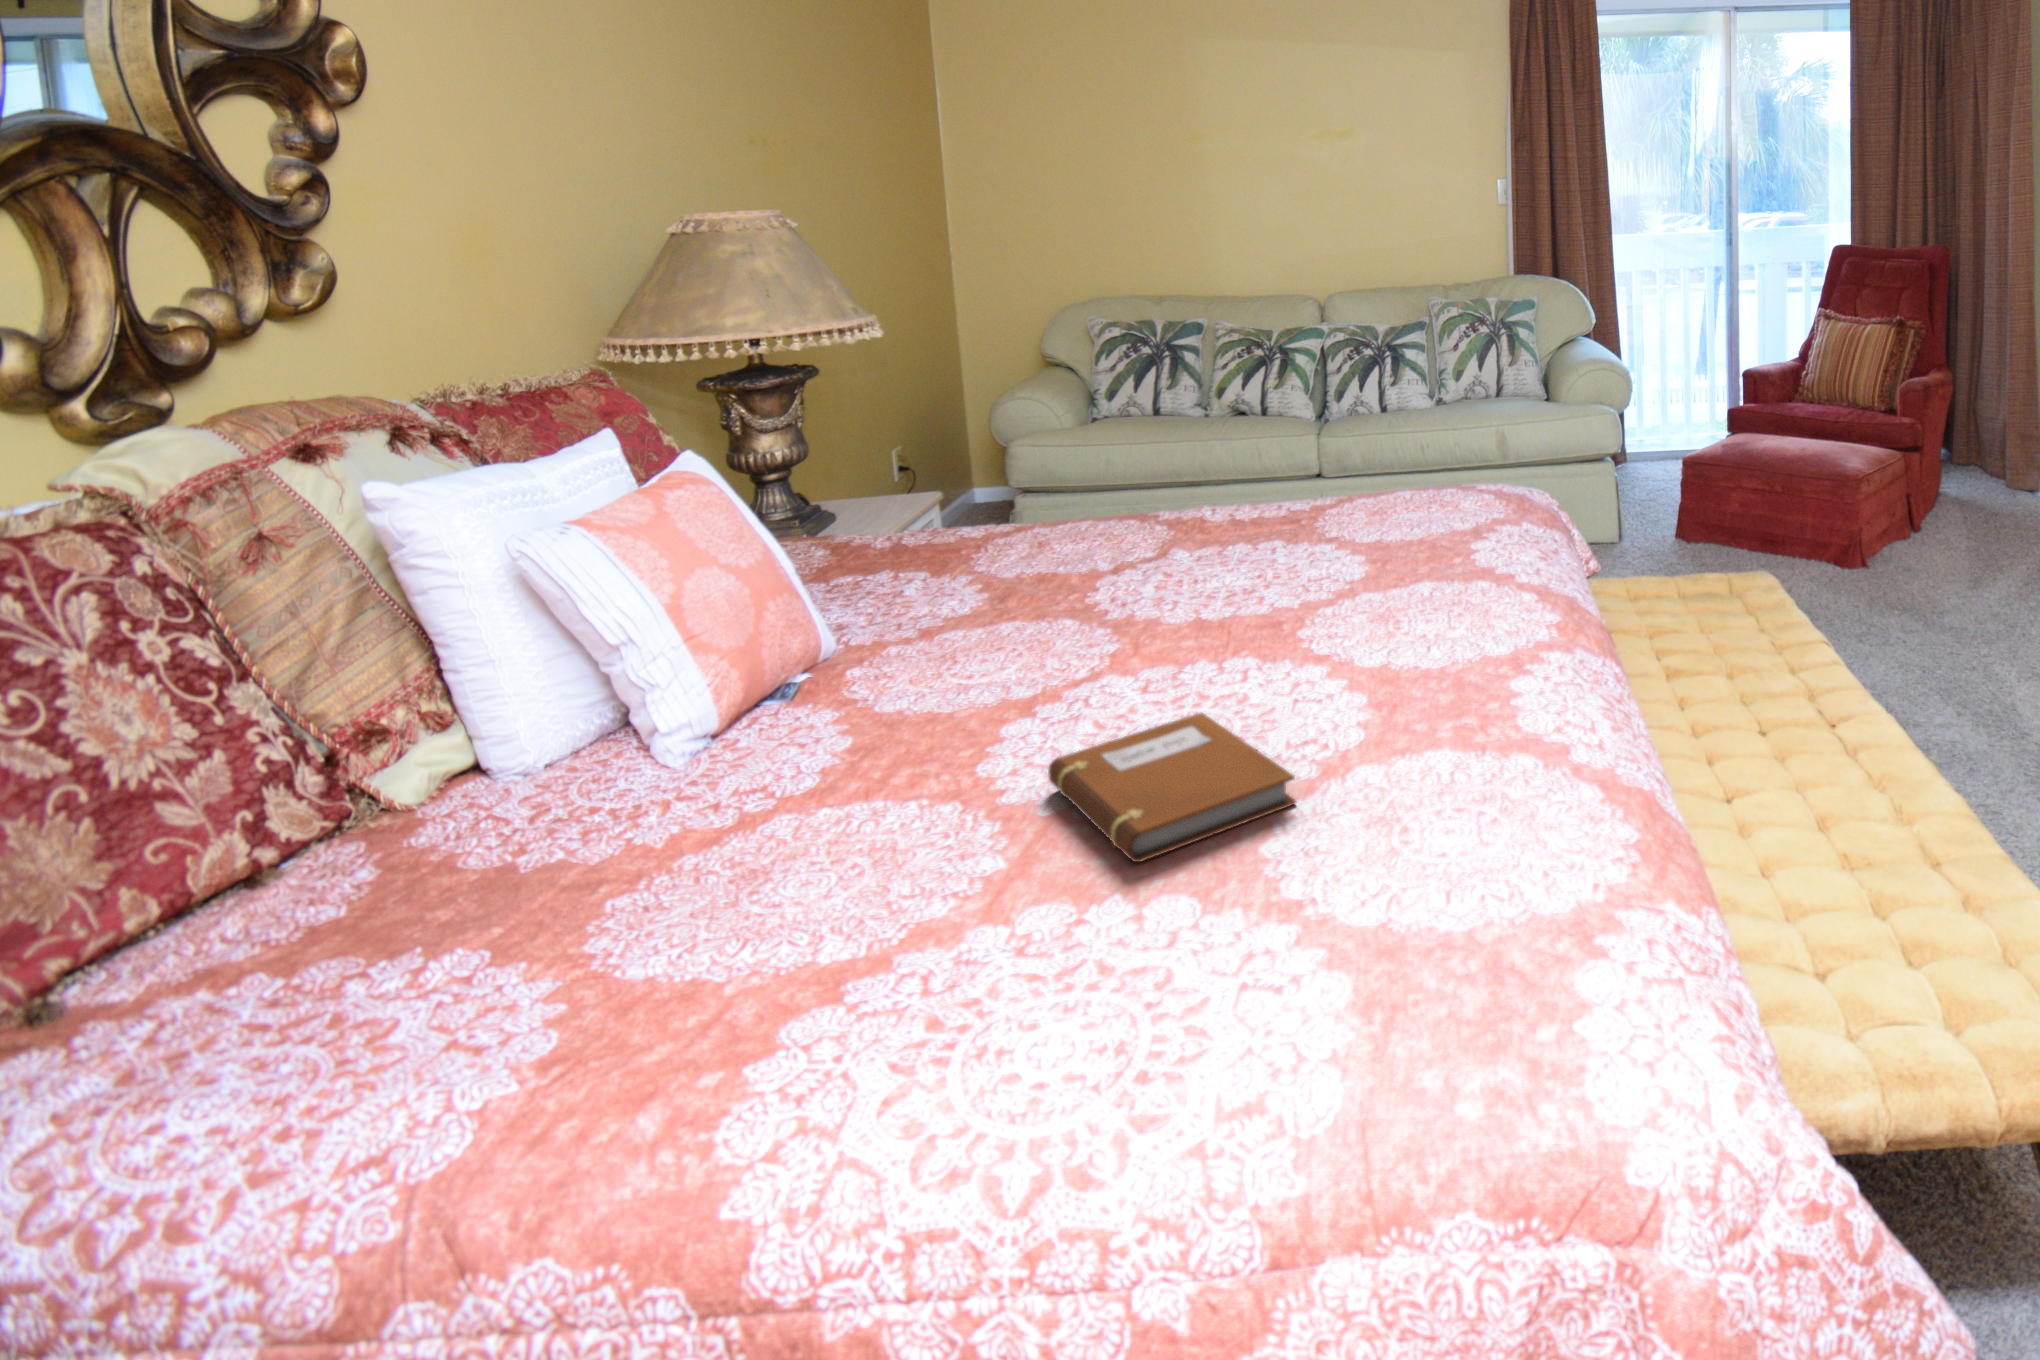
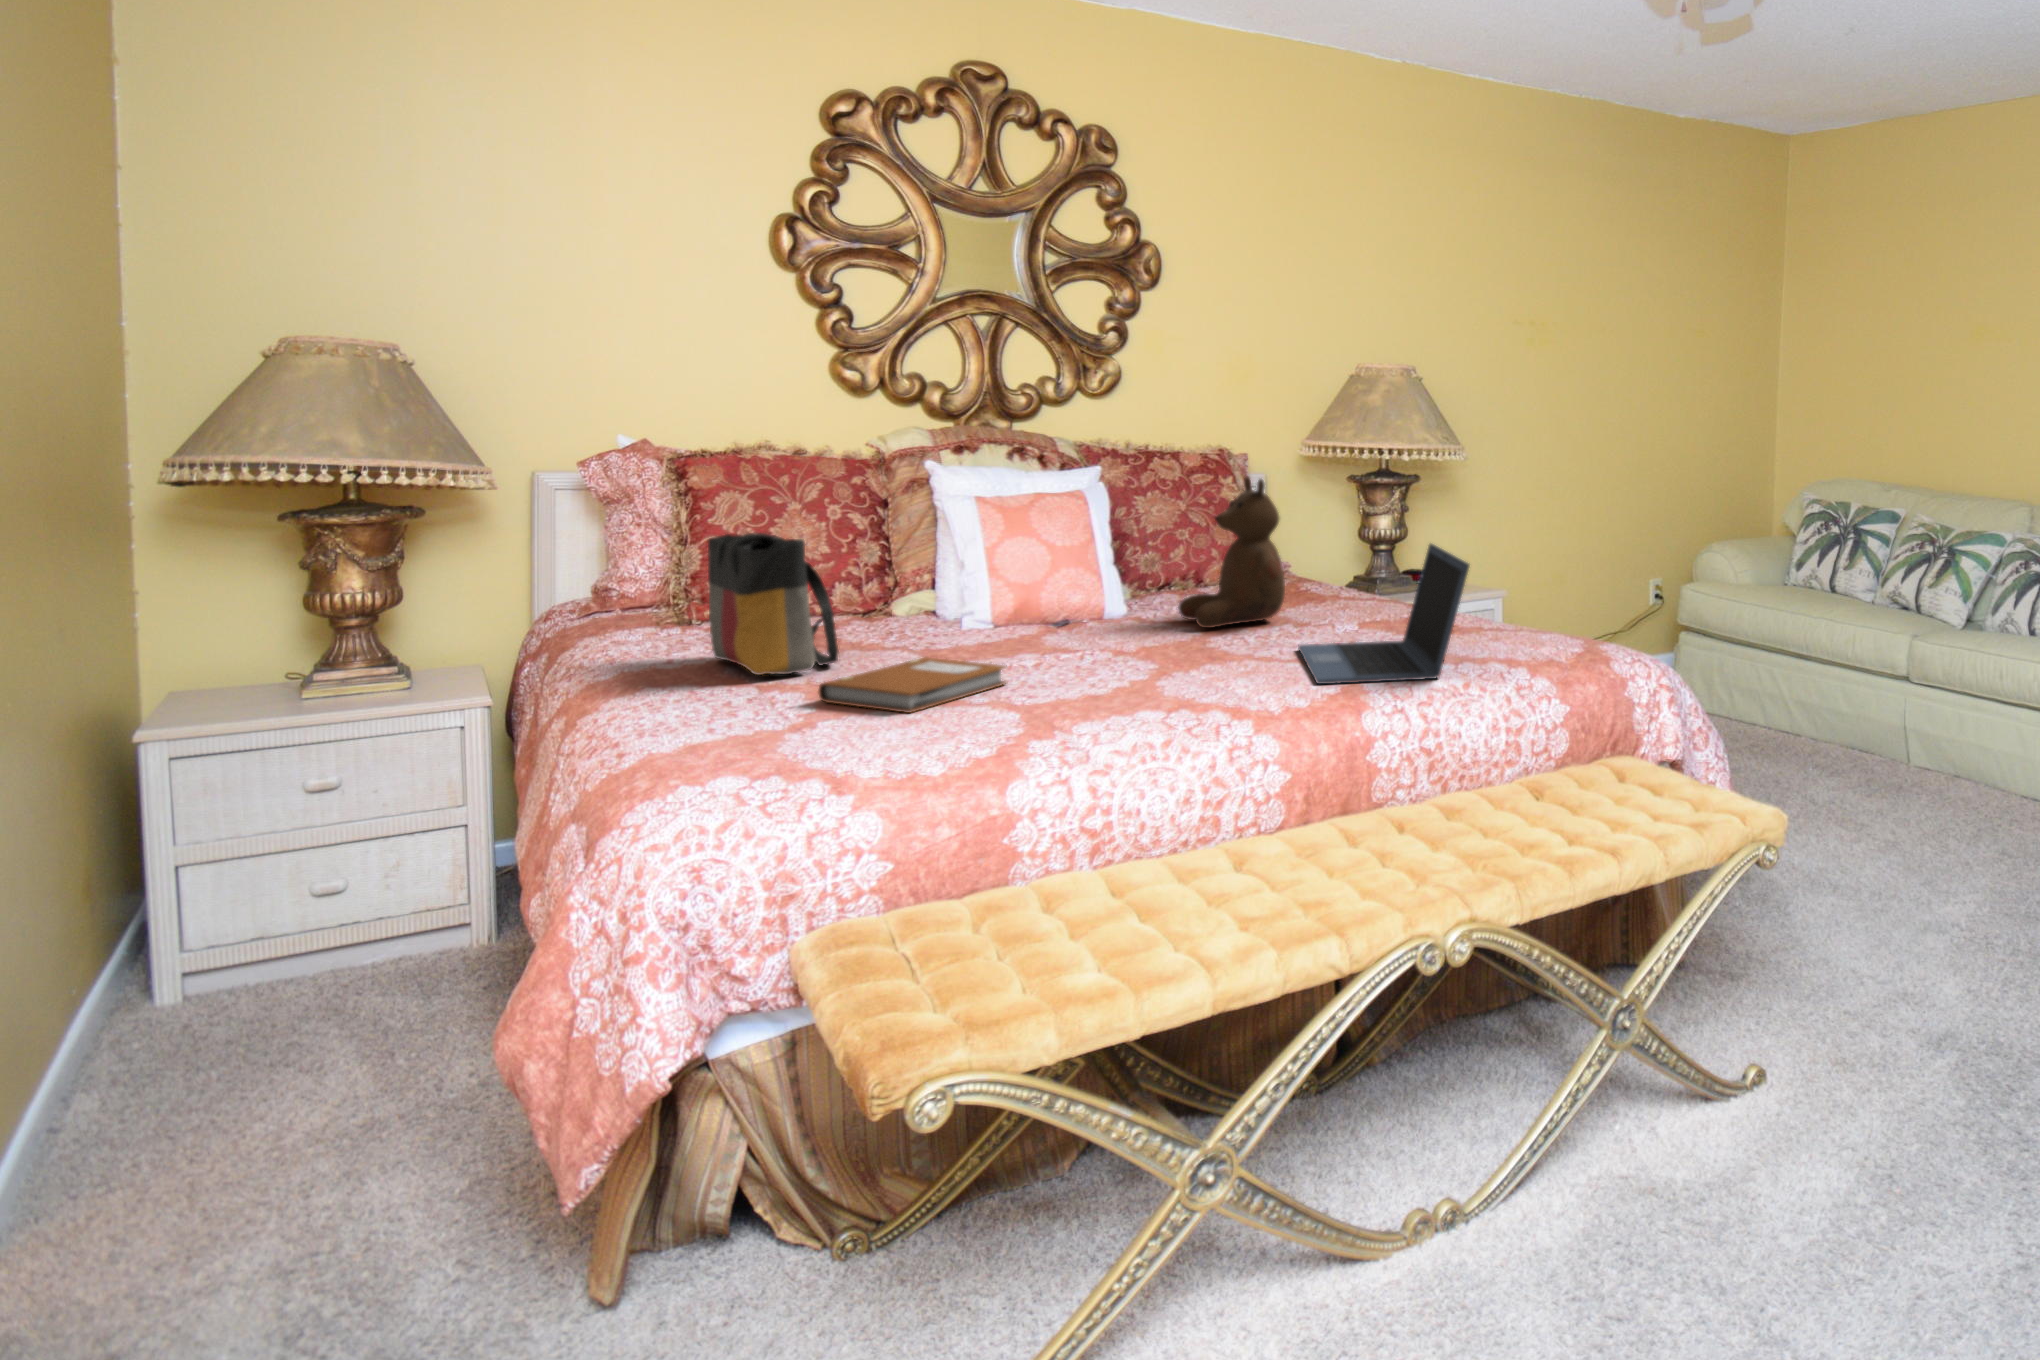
teddy bear: none [953,393,1116,612] -> present [1178,477,1285,628]
laptop: none [1256,426,1493,598] -> present [1298,544,1470,684]
tote bag: none [462,644,883,969] -> present [708,533,838,675]

